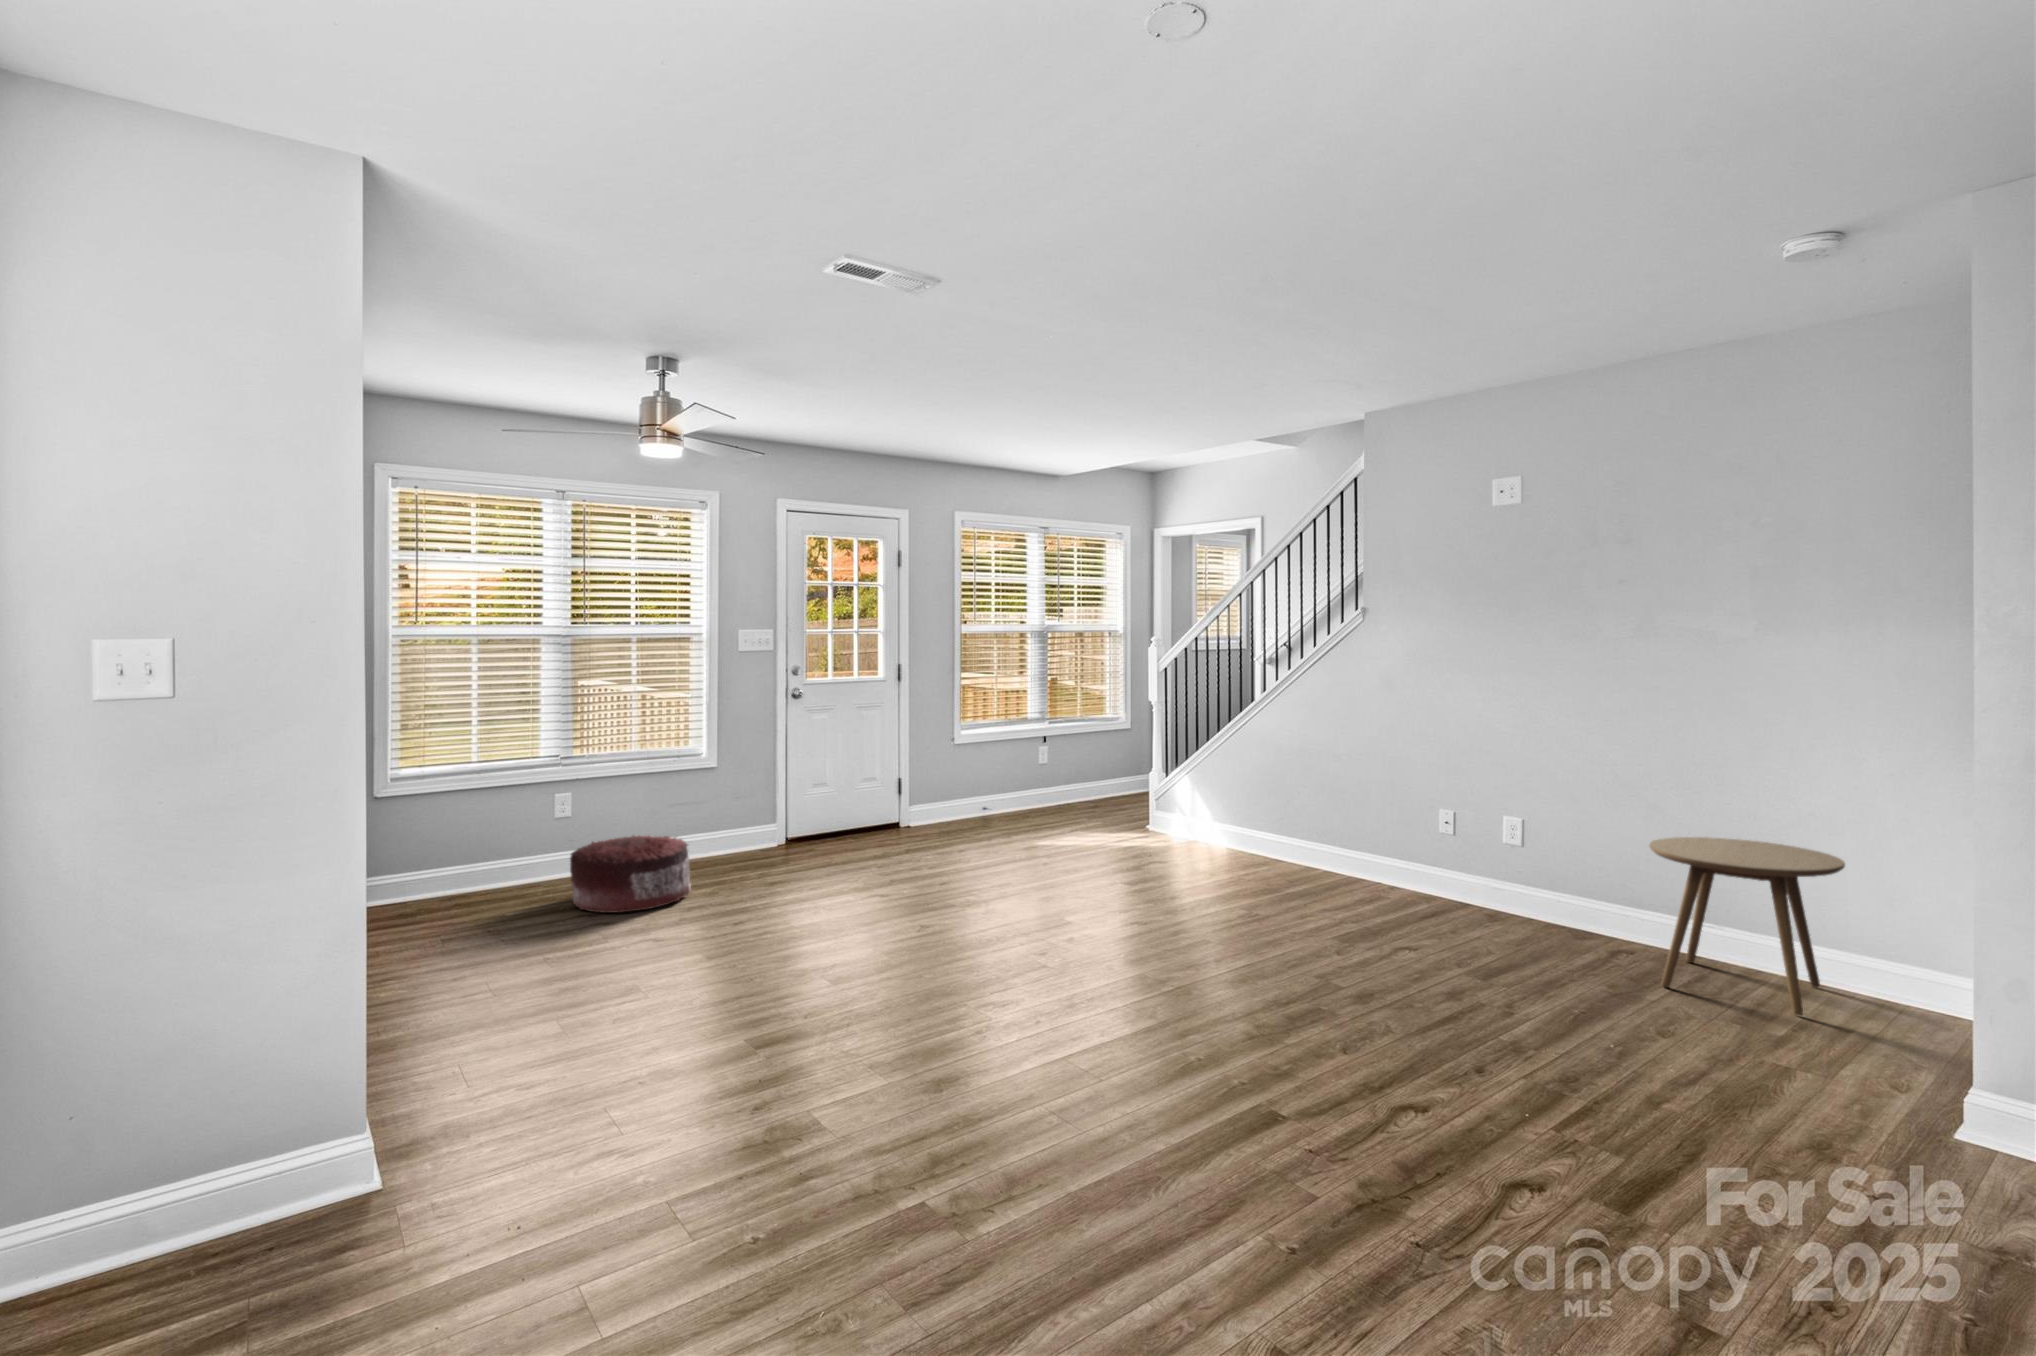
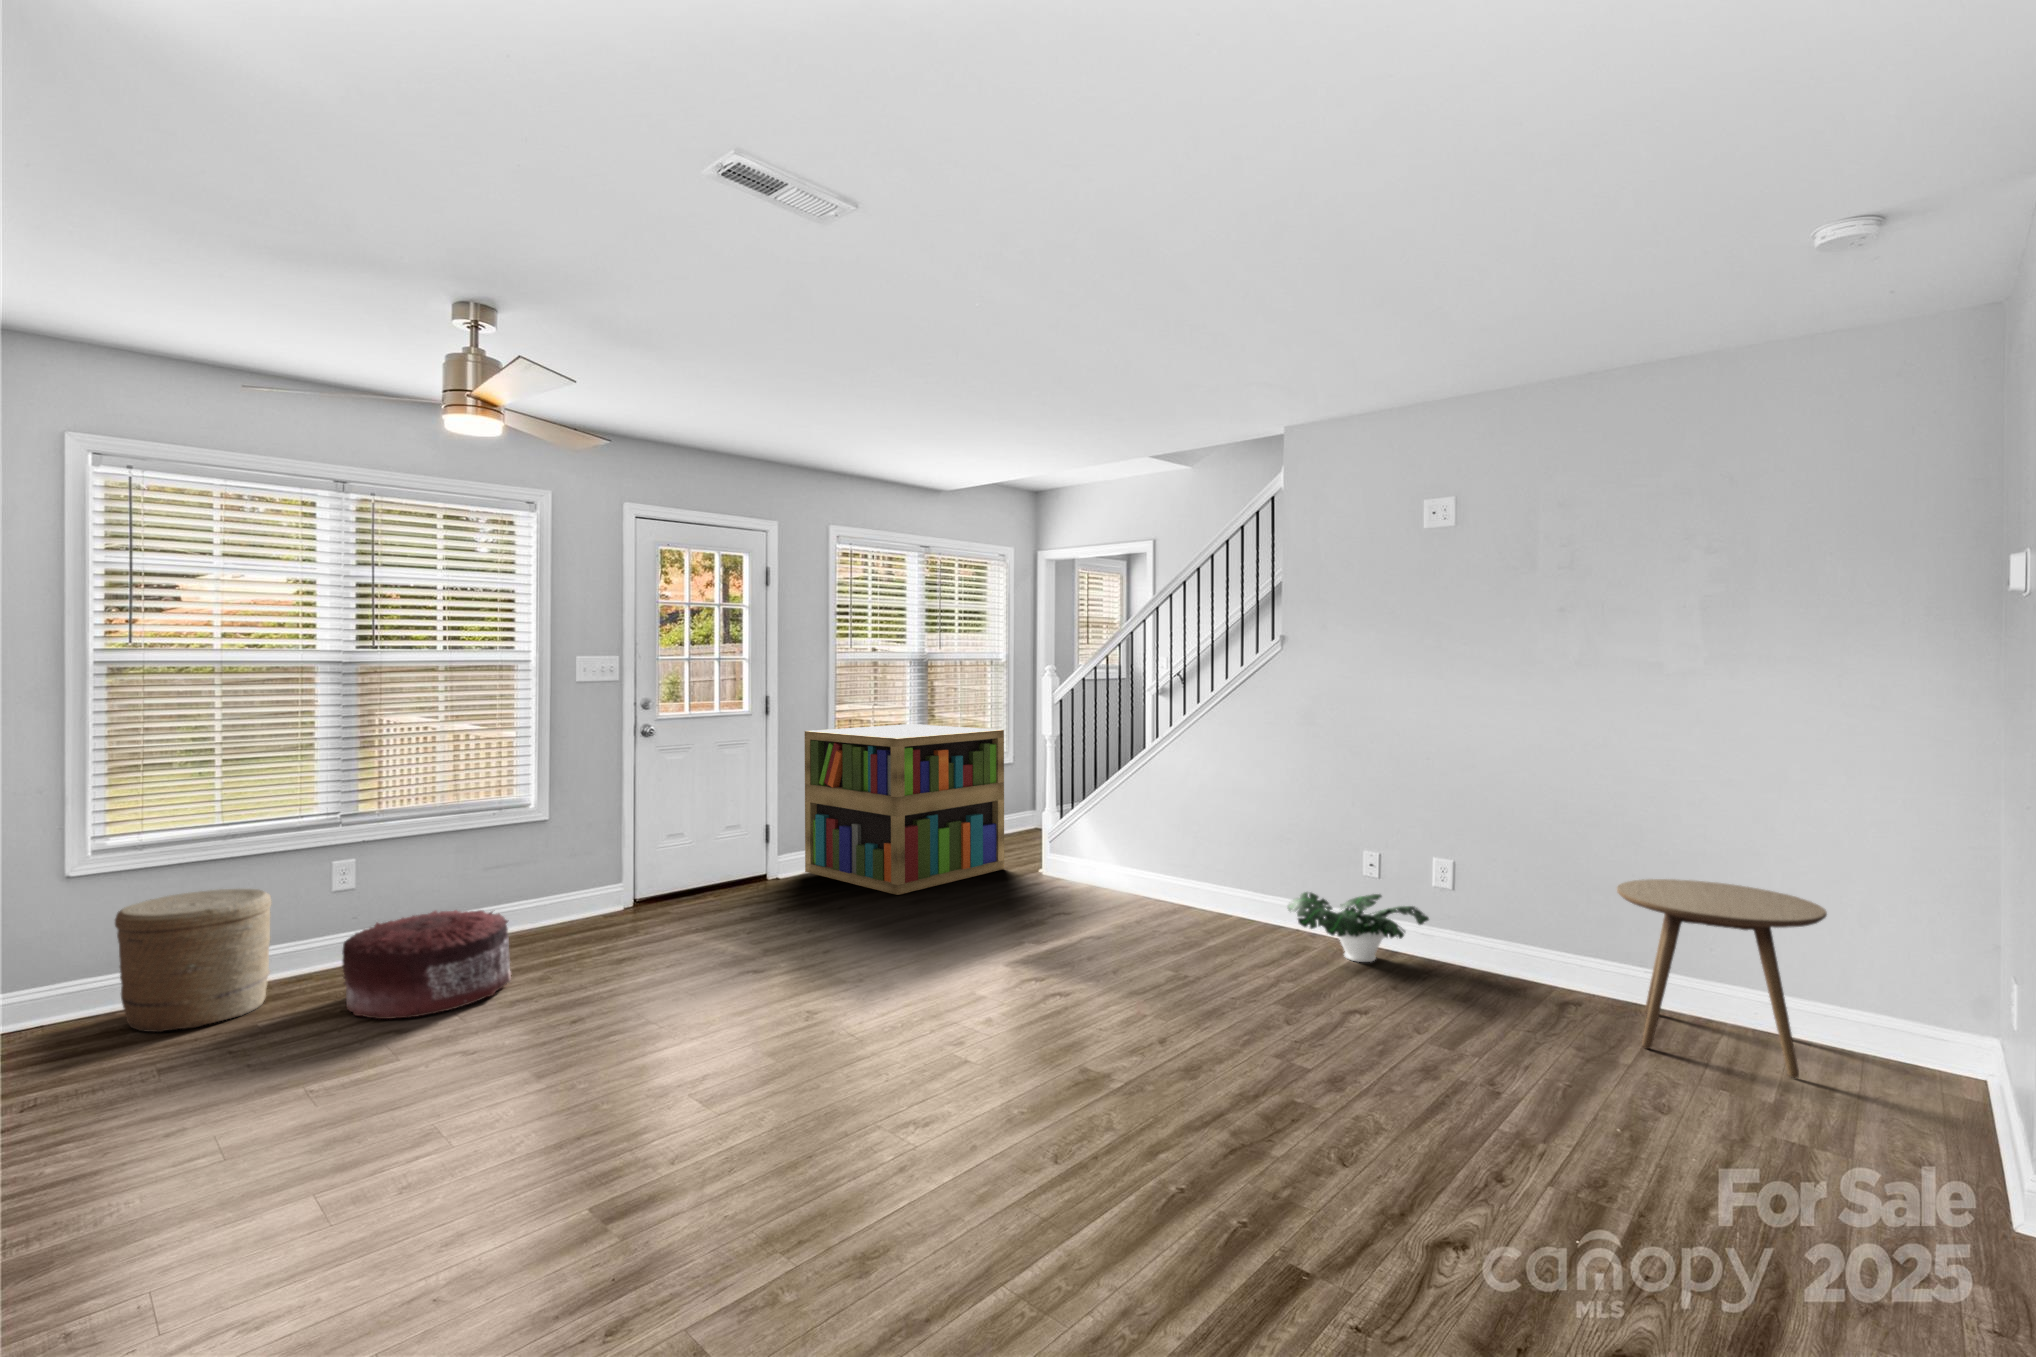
bookshelf: none [931,692,1113,845] -> present [805,724,1004,895]
woven basket: none [418,811,519,913] -> present [115,889,271,1032]
potted plant: none [1359,847,1493,912] -> present [1288,892,1429,962]

